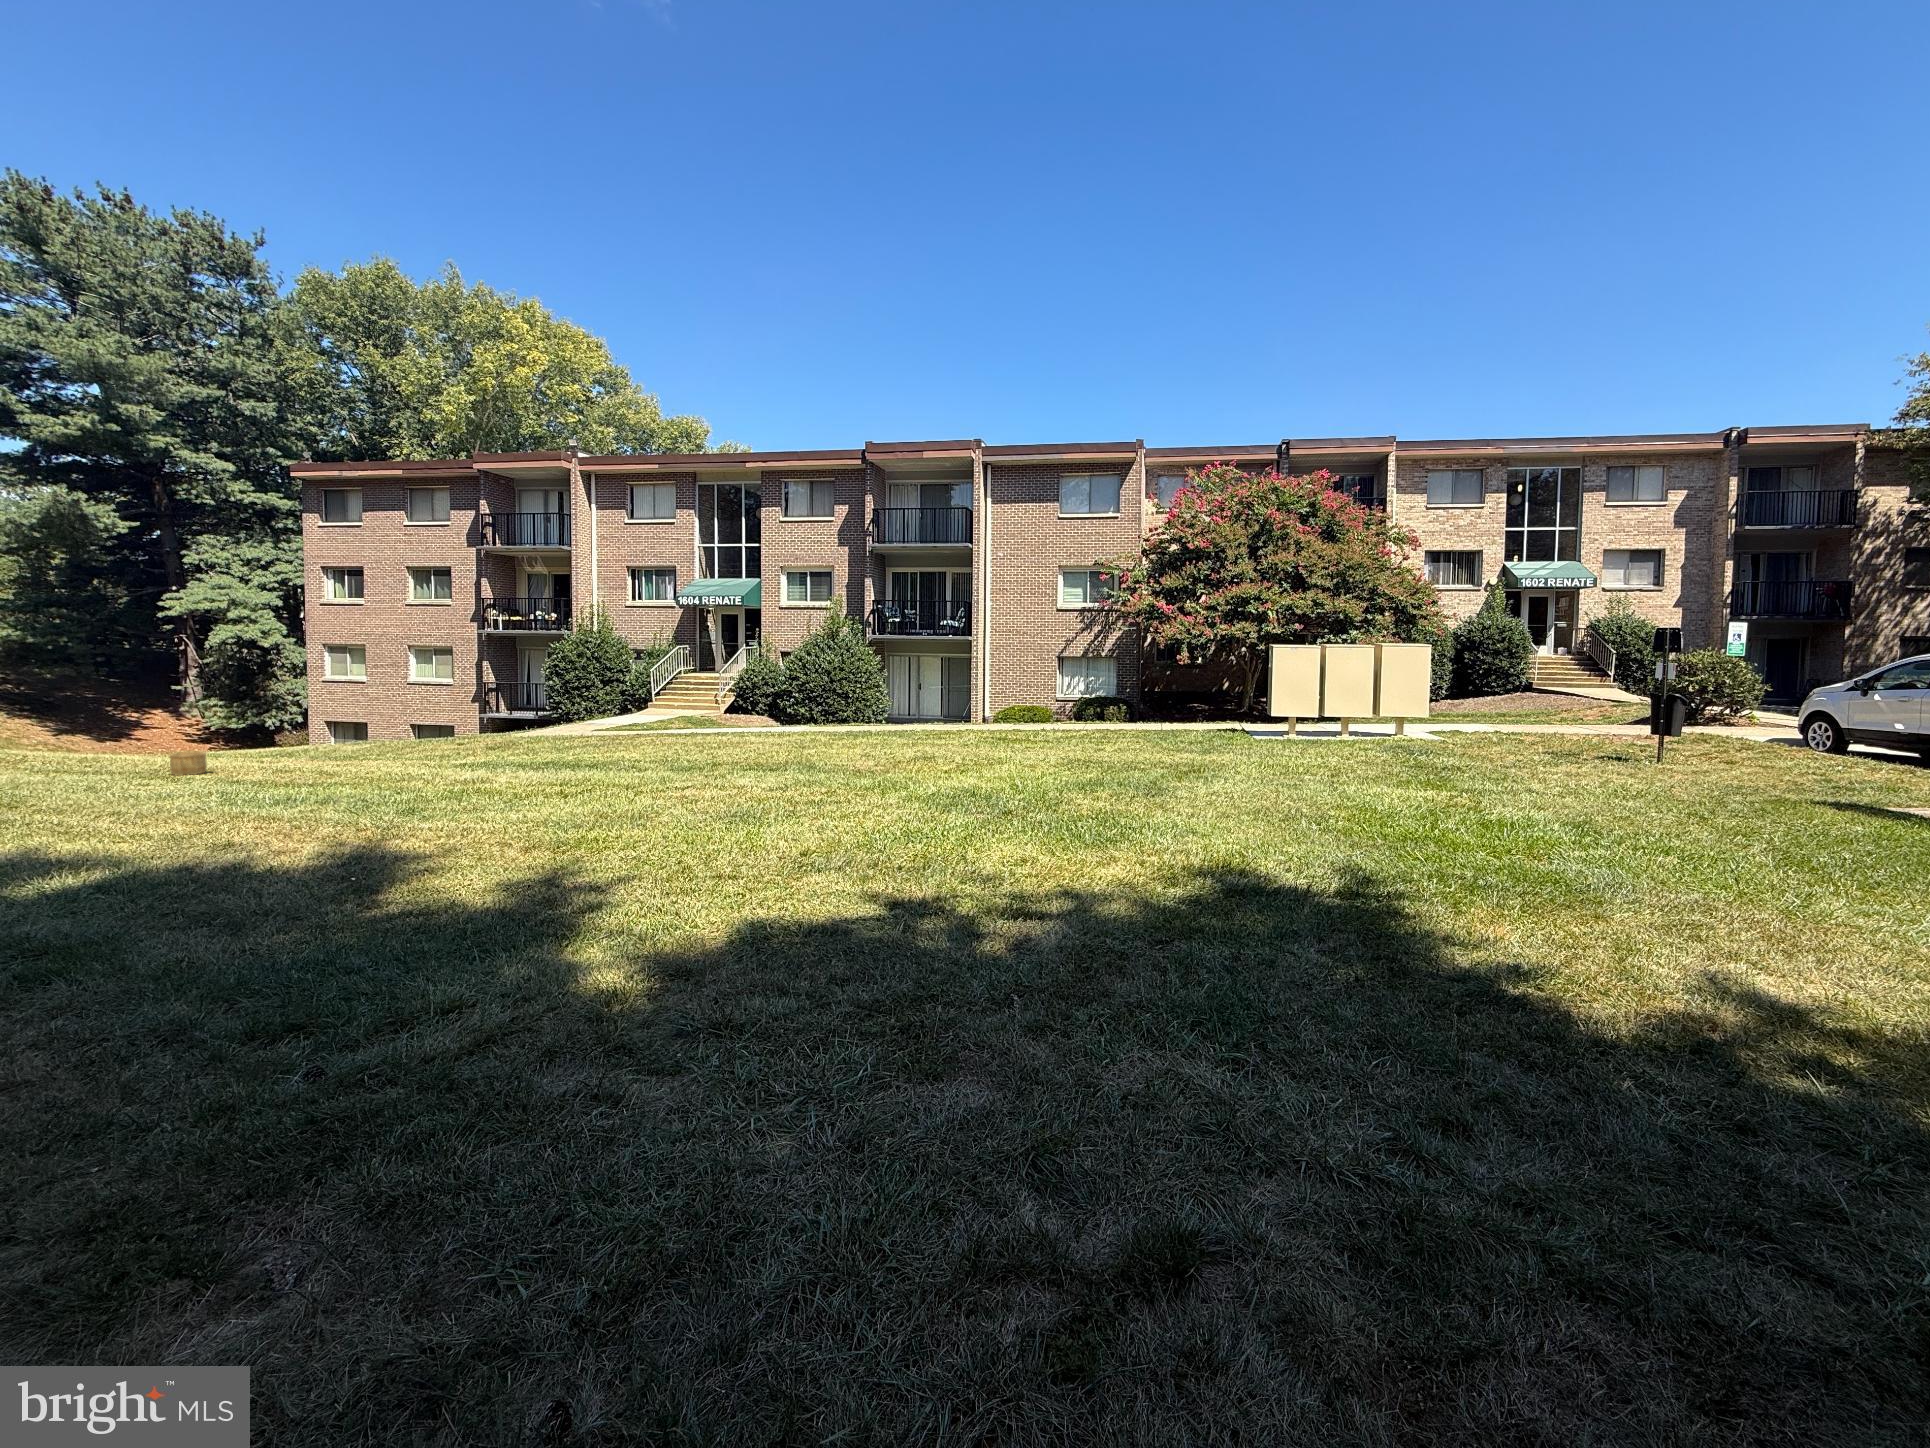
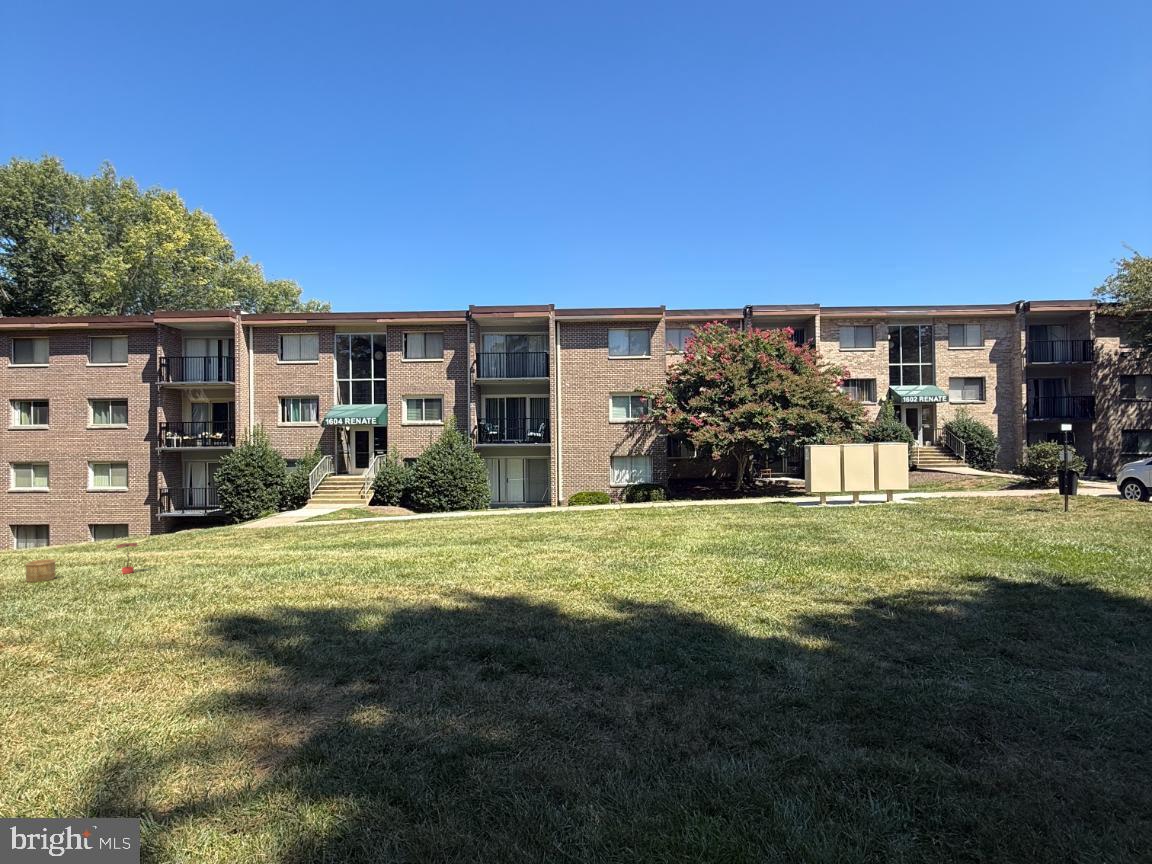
potted plant: none [268,737,299,772] -> present [116,543,138,574]

